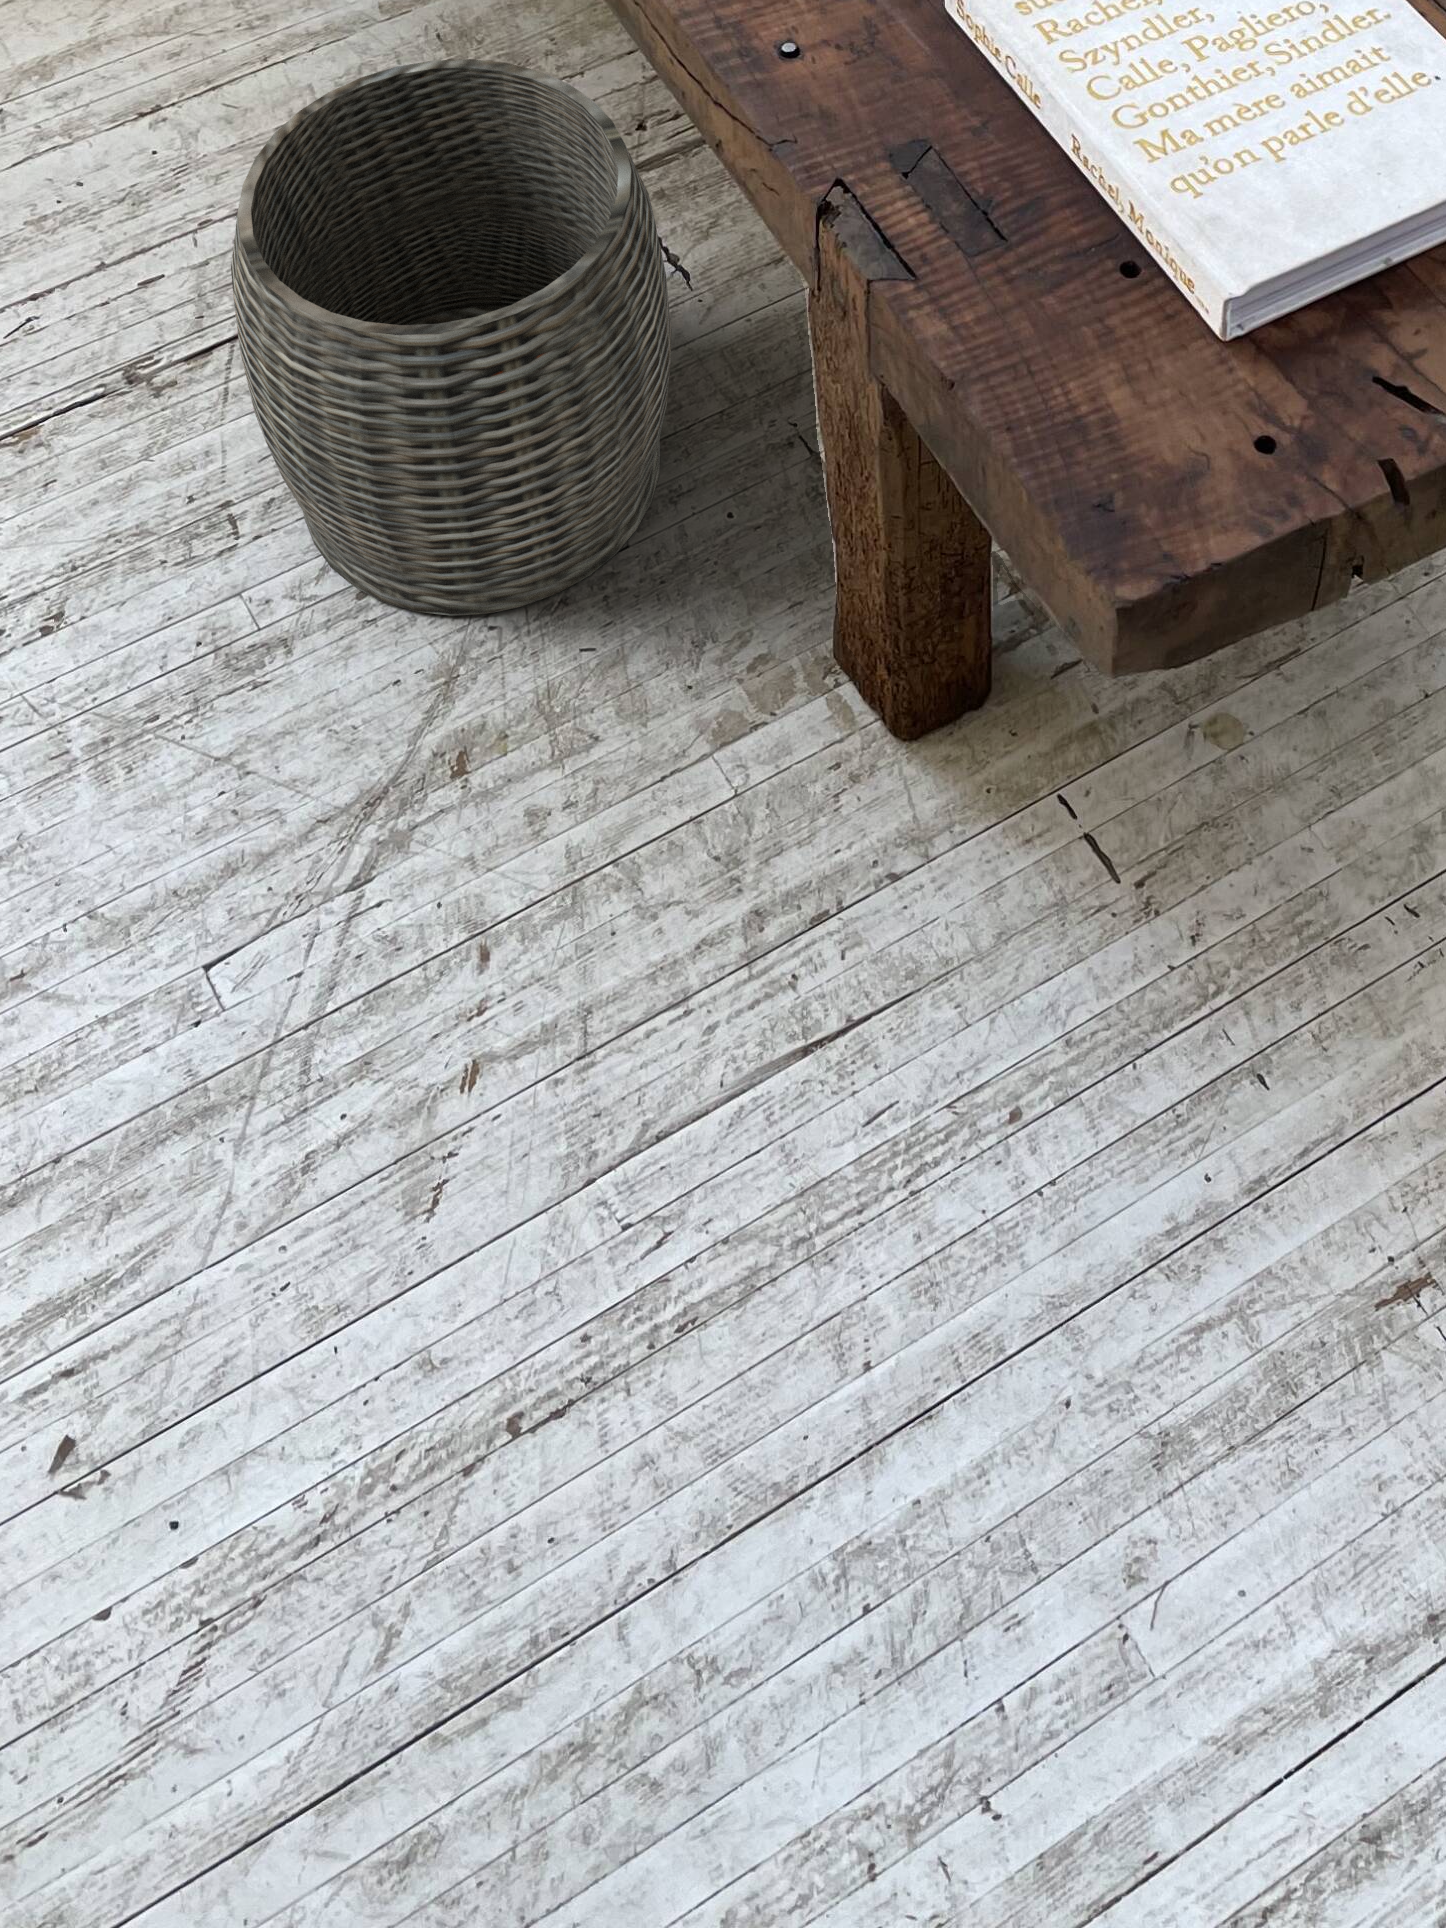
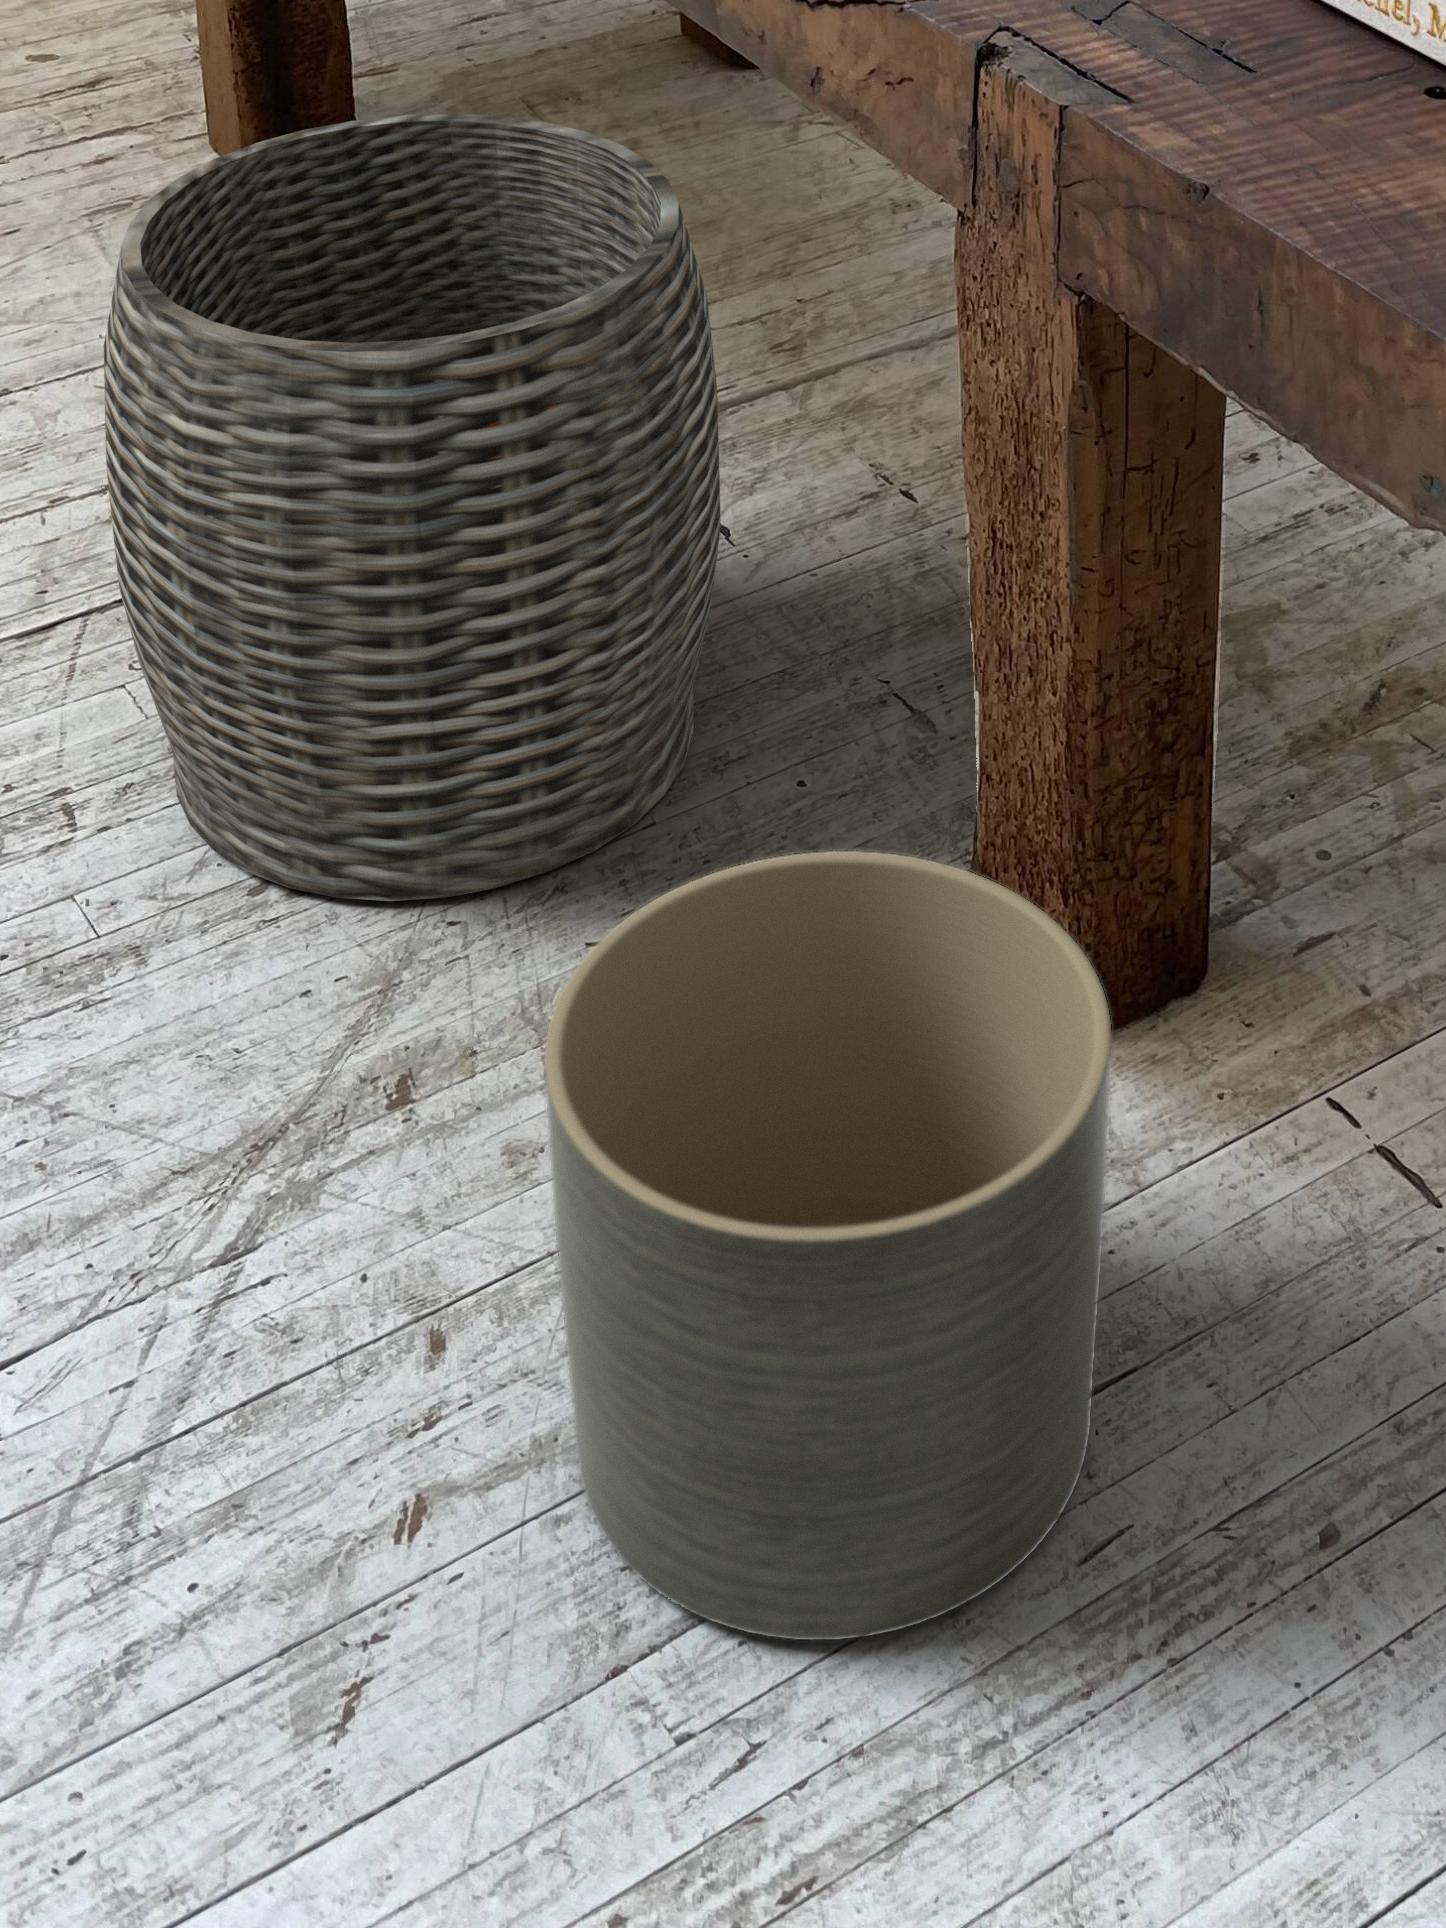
planter: none [533,711,881,1169] -> present [545,851,1111,1640]

